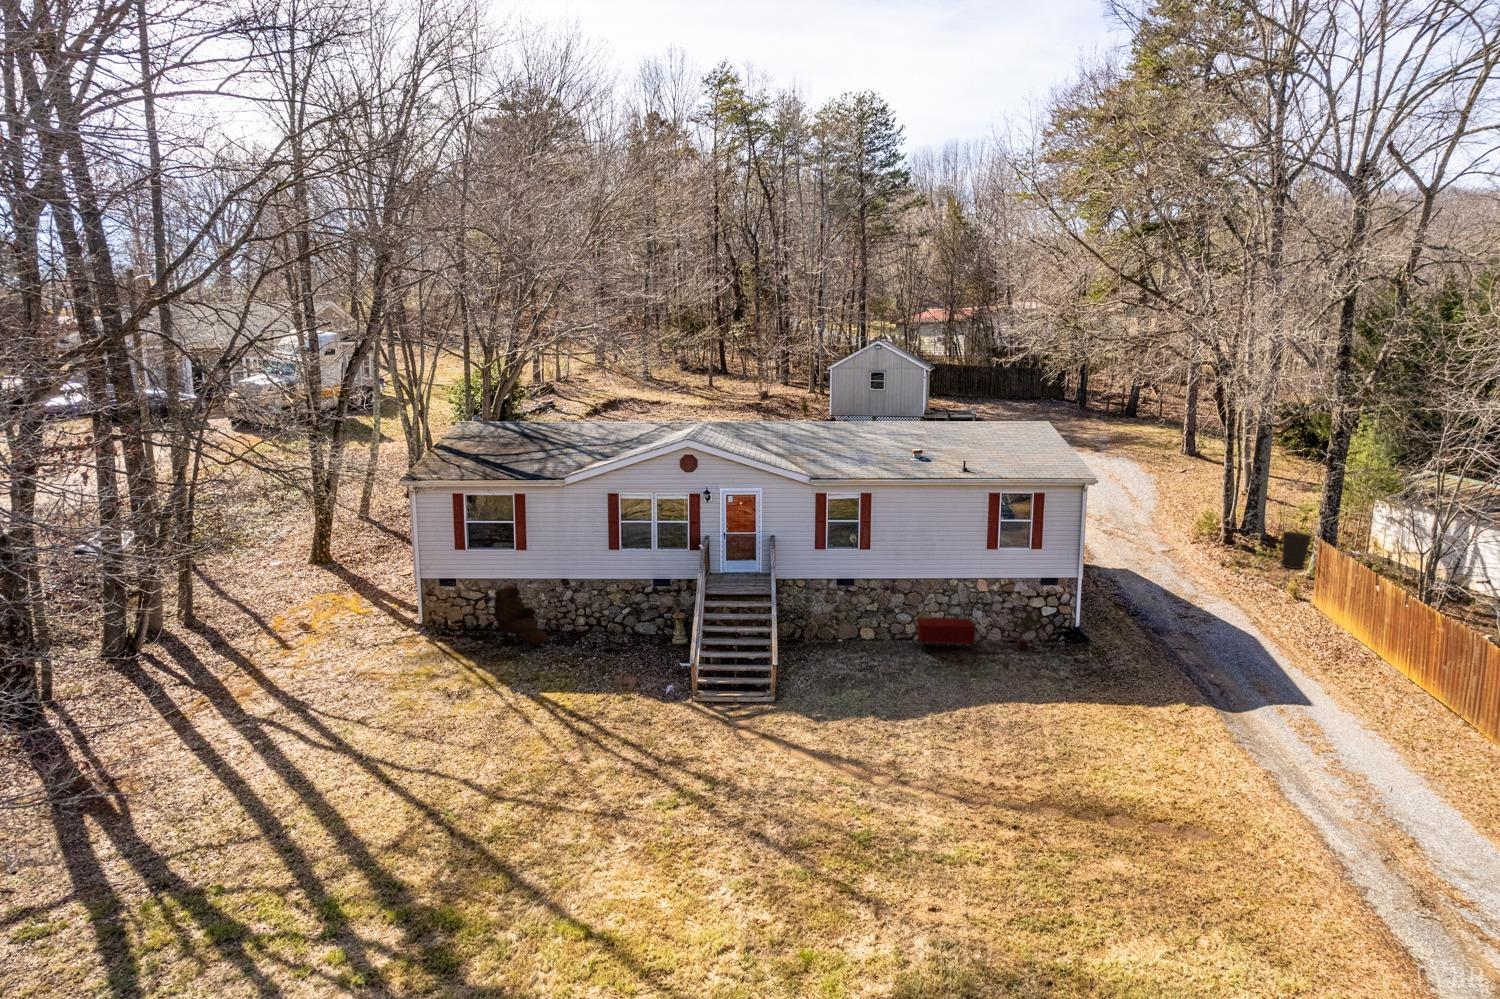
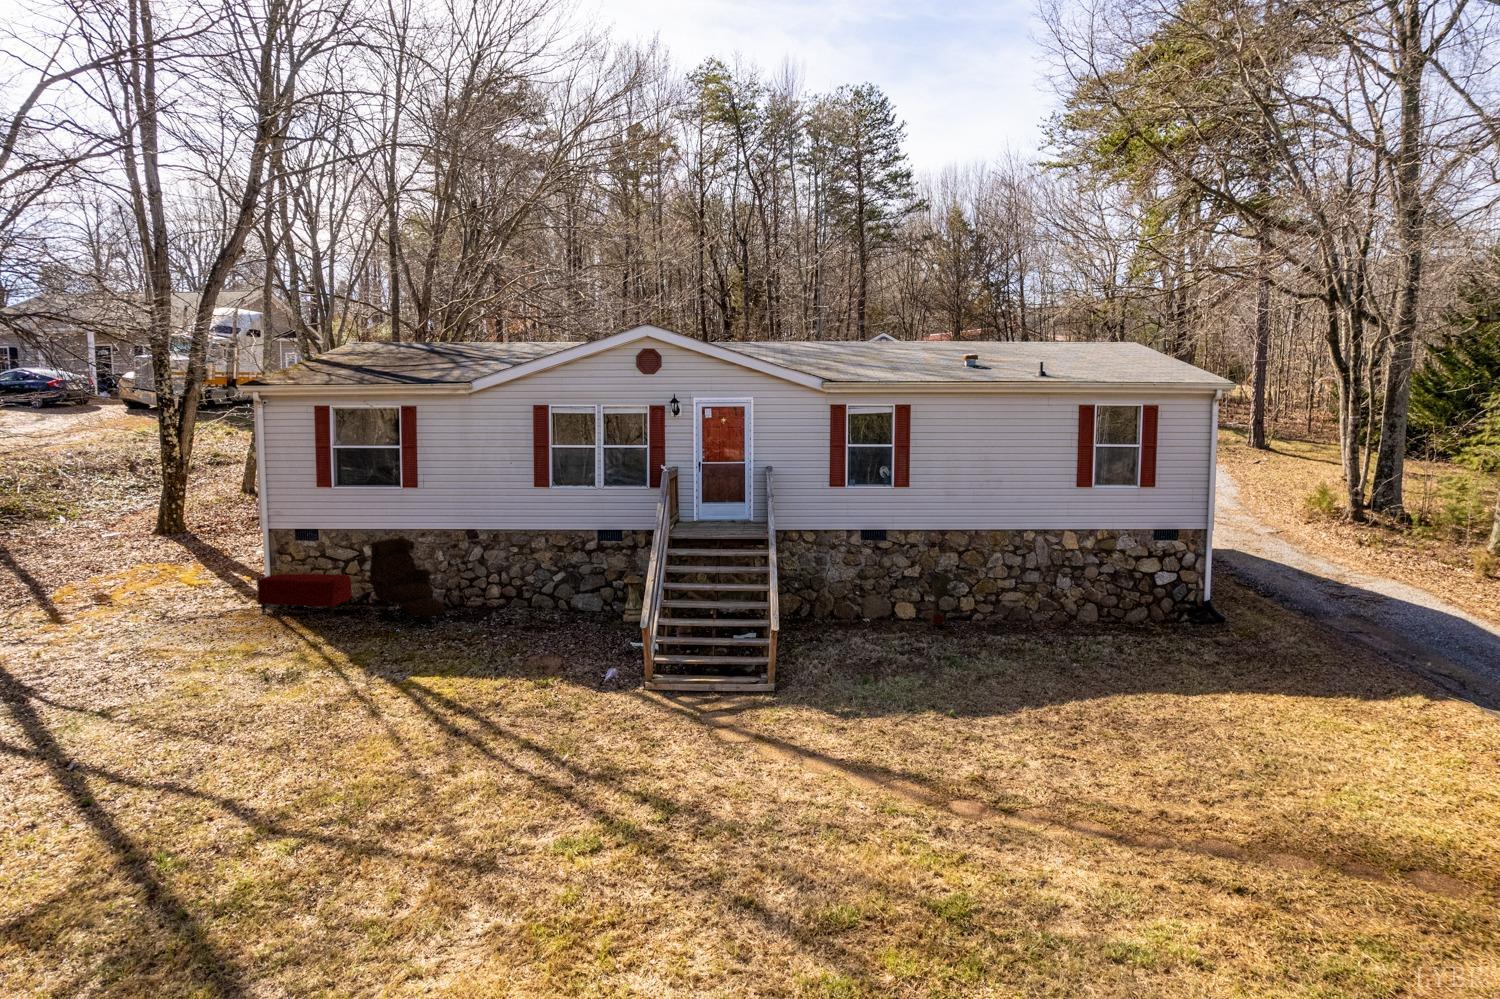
trash can: present [1282,532,1311,569] -> none [1434,497,1475,544]
potted tree: present [1008,608,1042,650] -> present [916,565,965,625]
bench: present [917,618,975,650] -> present [257,574,351,618]

